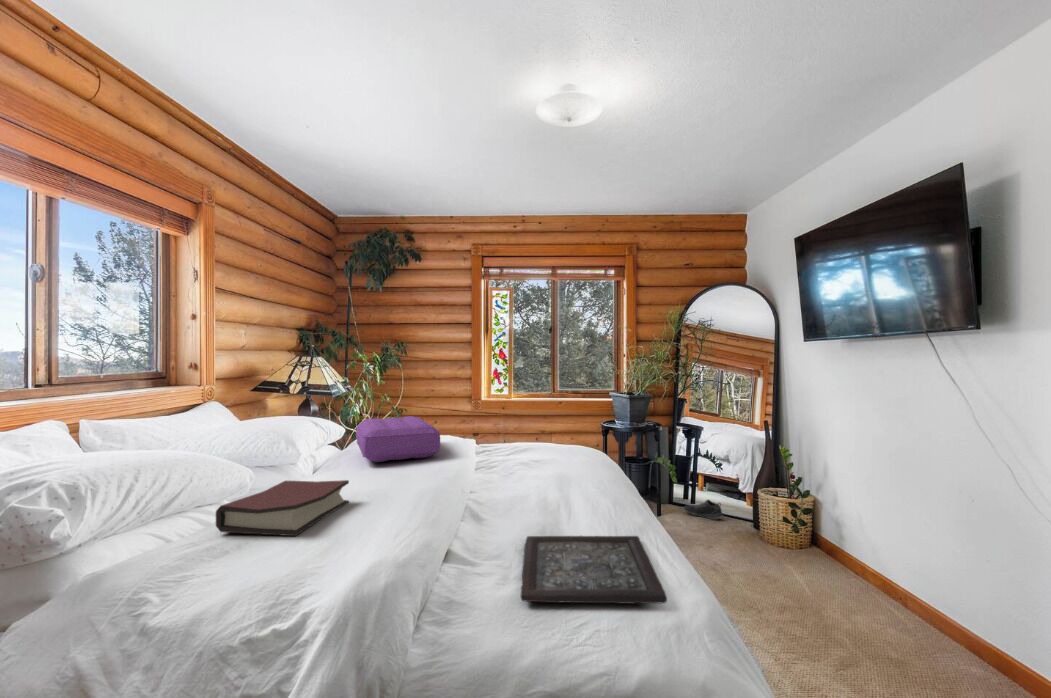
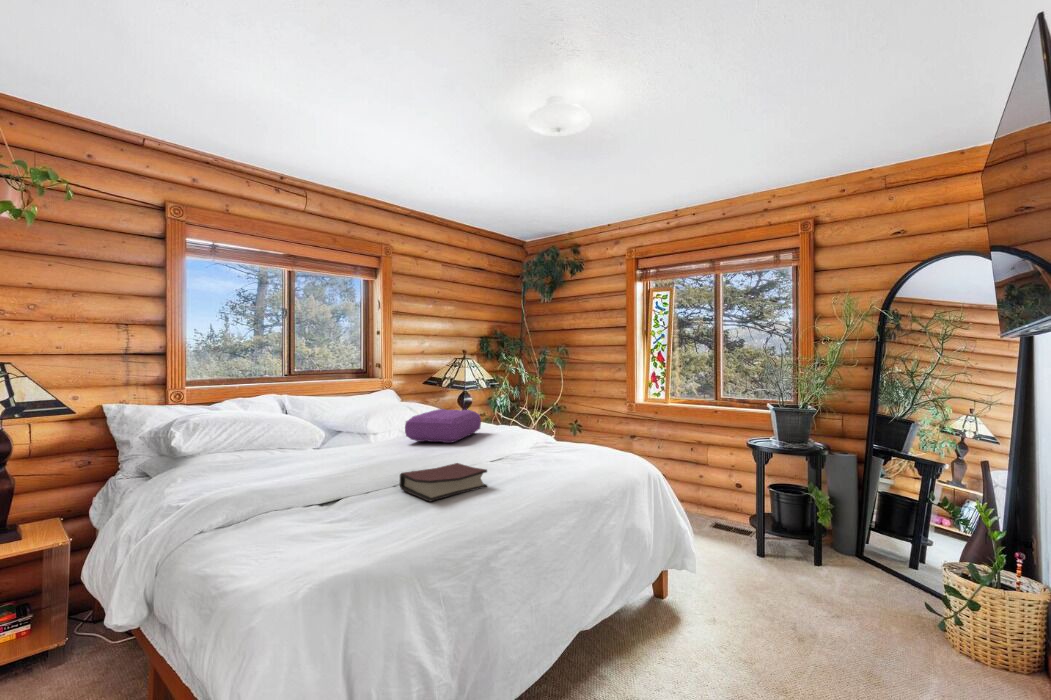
hardback book: present [216,480,349,536] -> present [400,463,487,502]
shoe: present [684,500,724,519] -> none [849,553,902,582]
tray: present [521,536,667,604] -> none [288,504,433,559]

